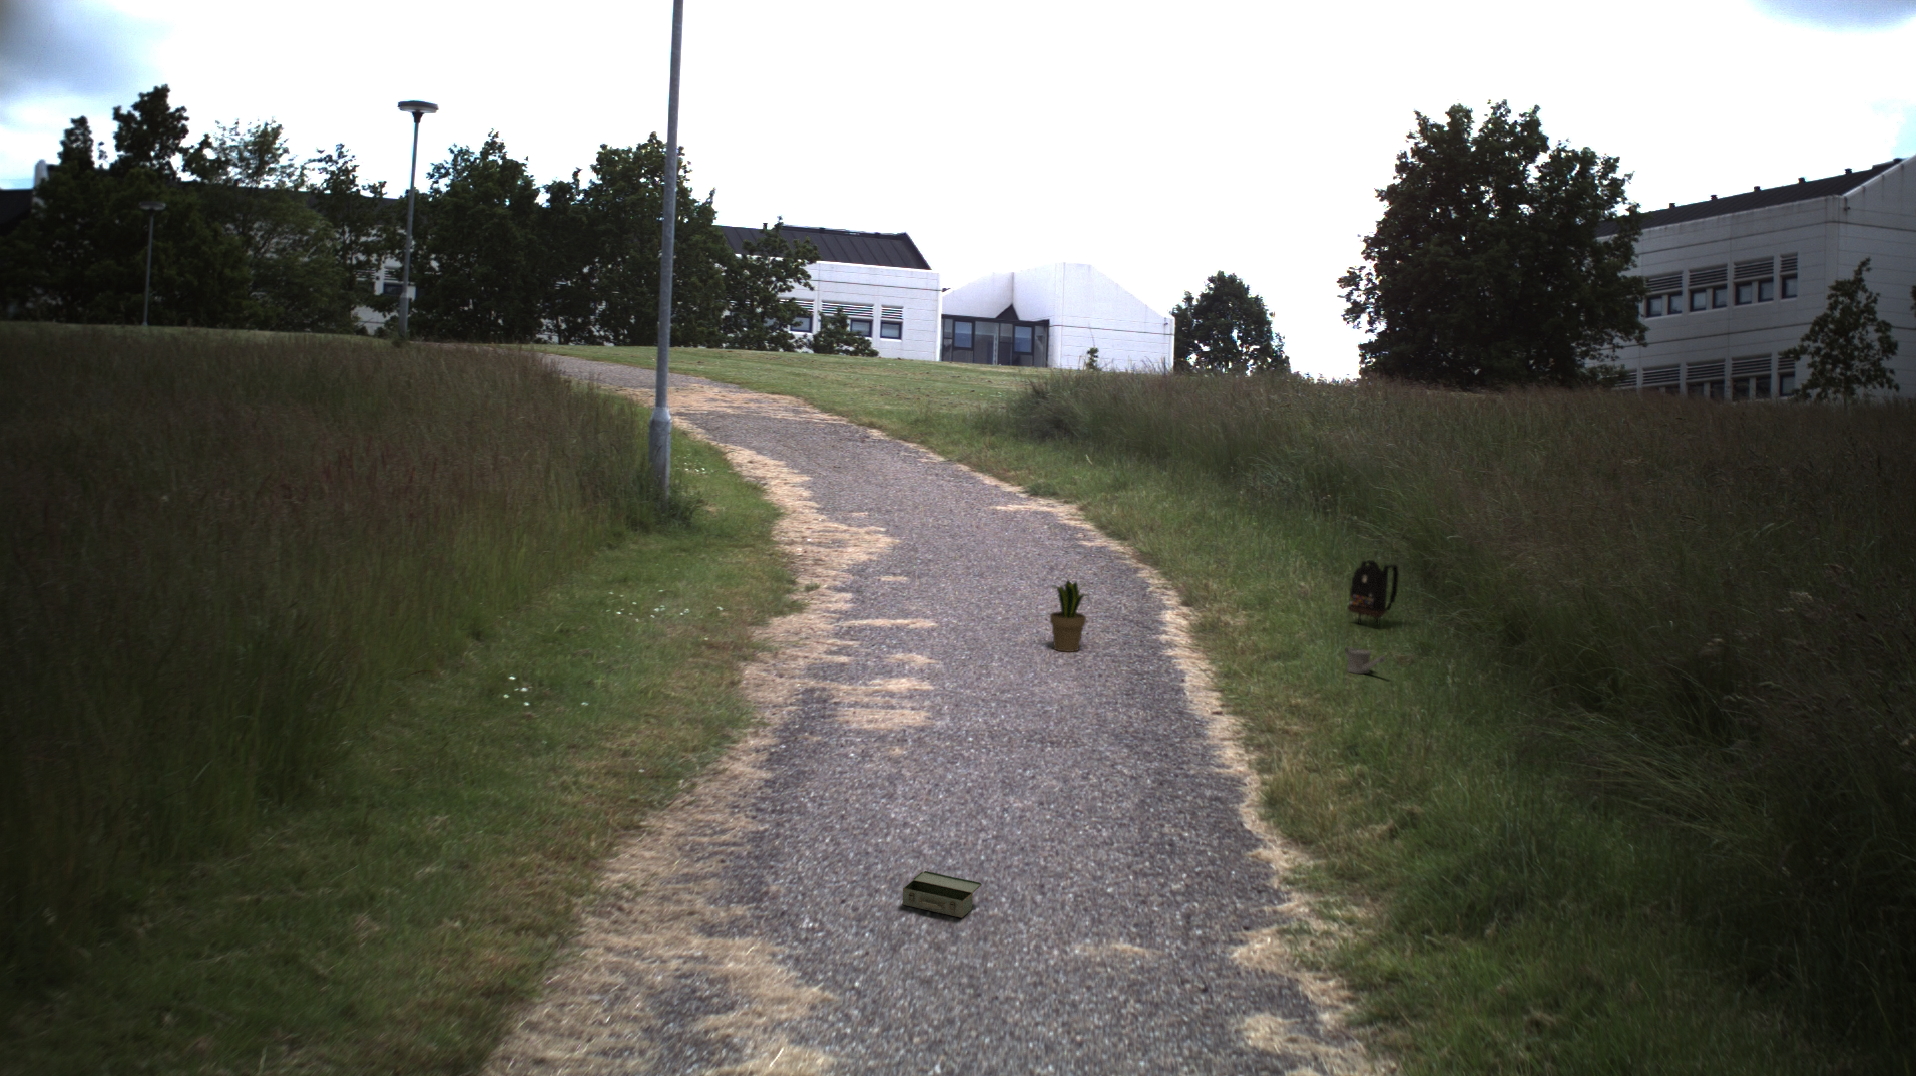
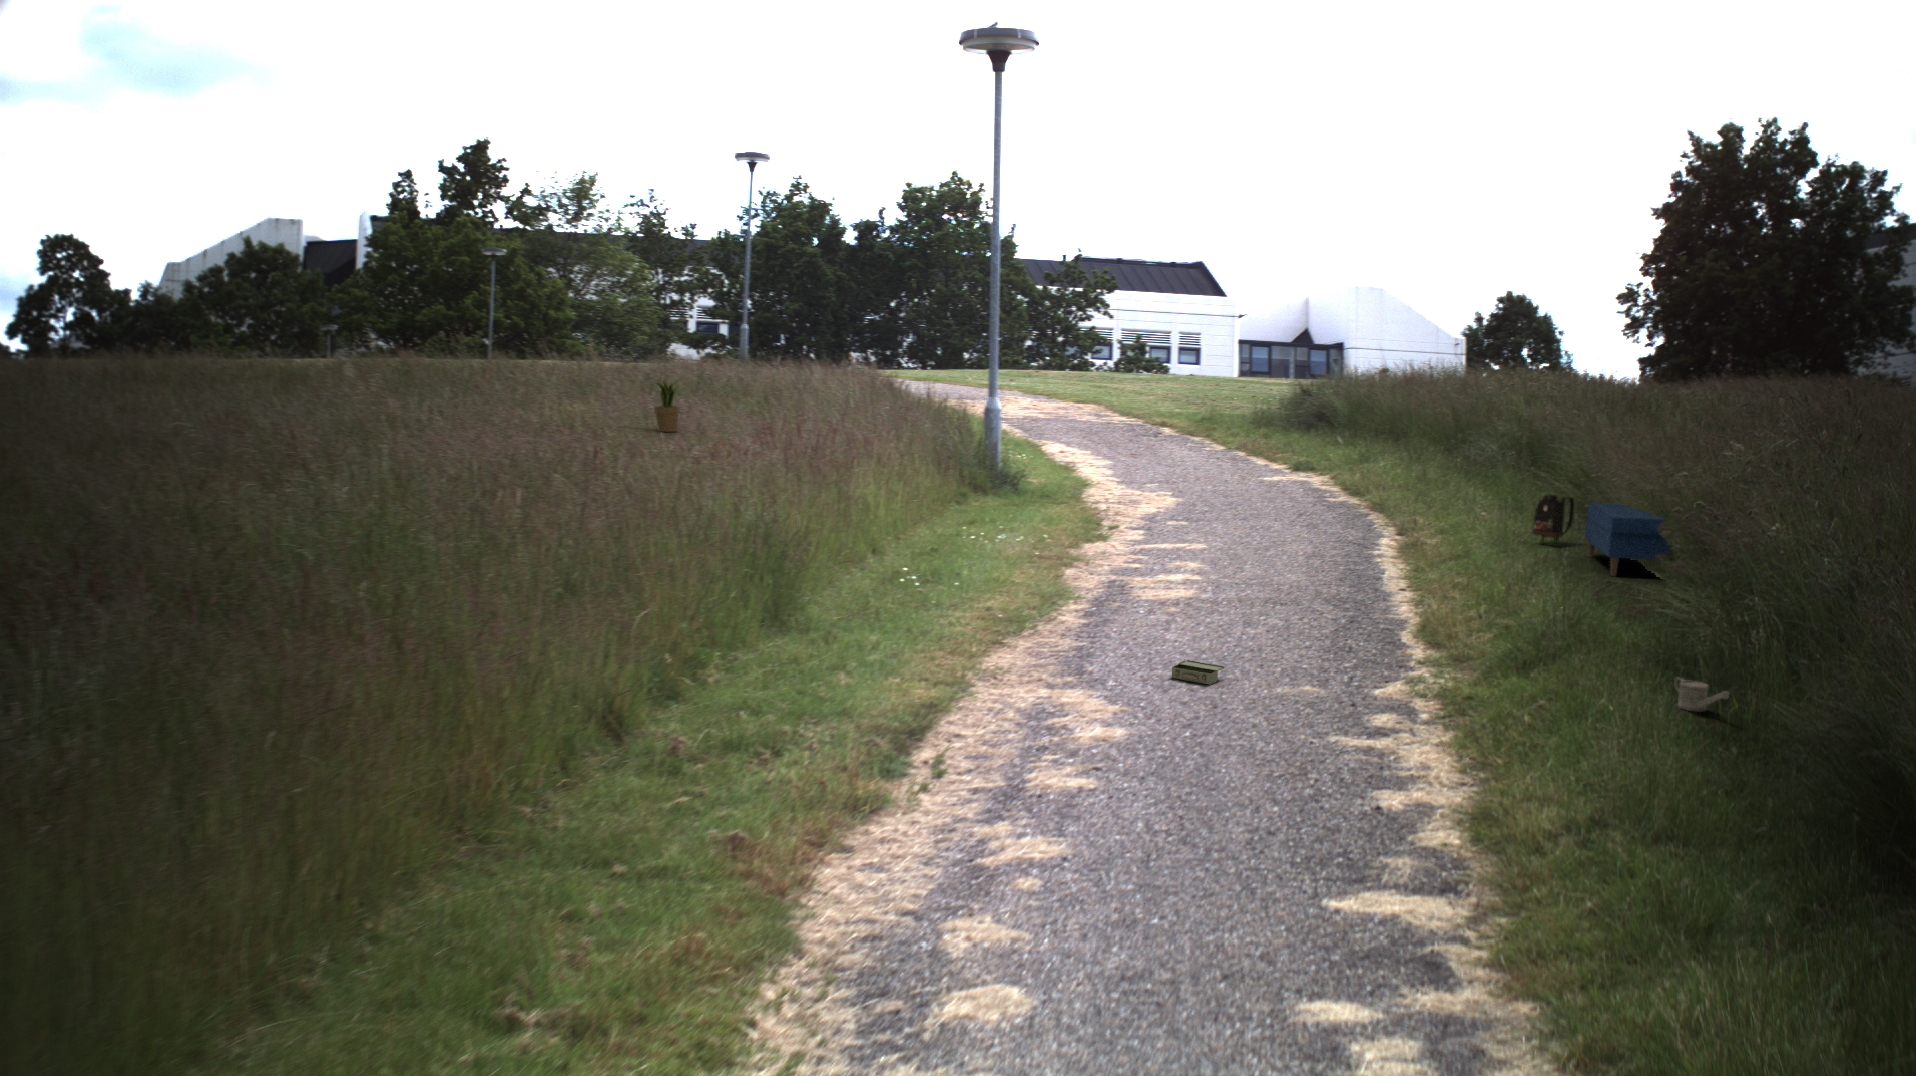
bench: none [1416,576,1543,684] -> present [1585,502,1669,576]
potted plant: present [1050,580,1086,652] -> present [654,383,680,432]
watering can: present [1345,646,1385,674] -> present [1674,677,1729,712]

